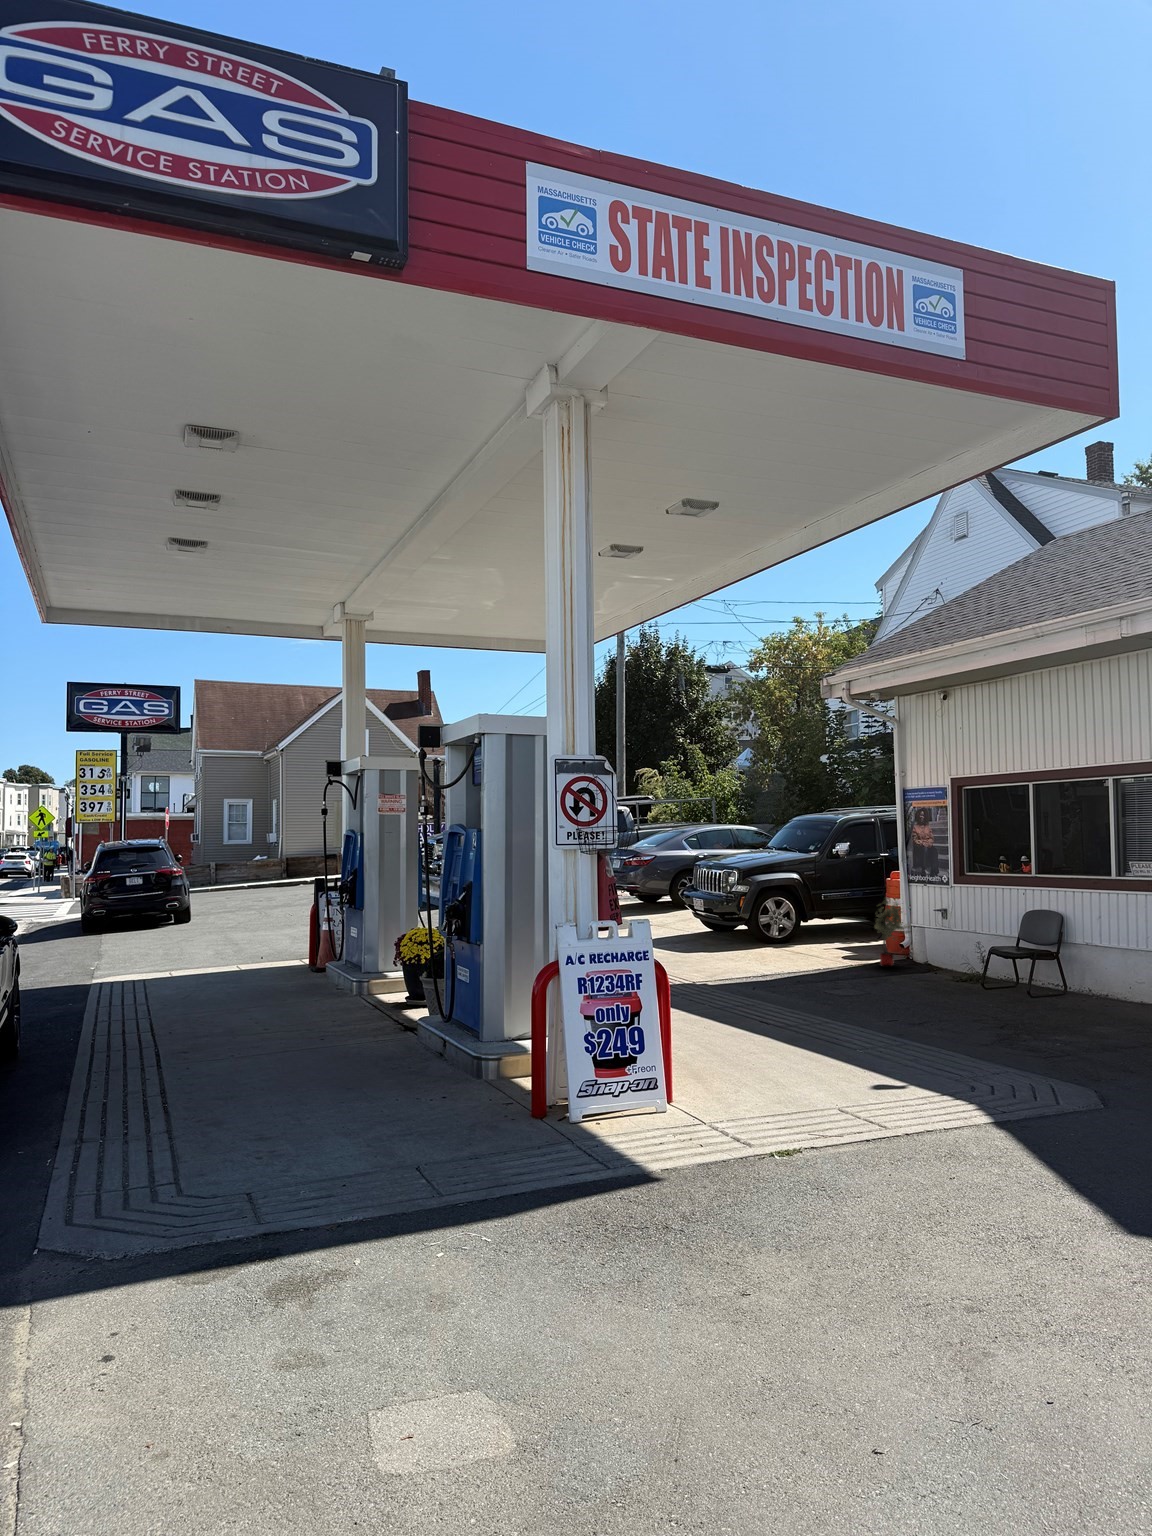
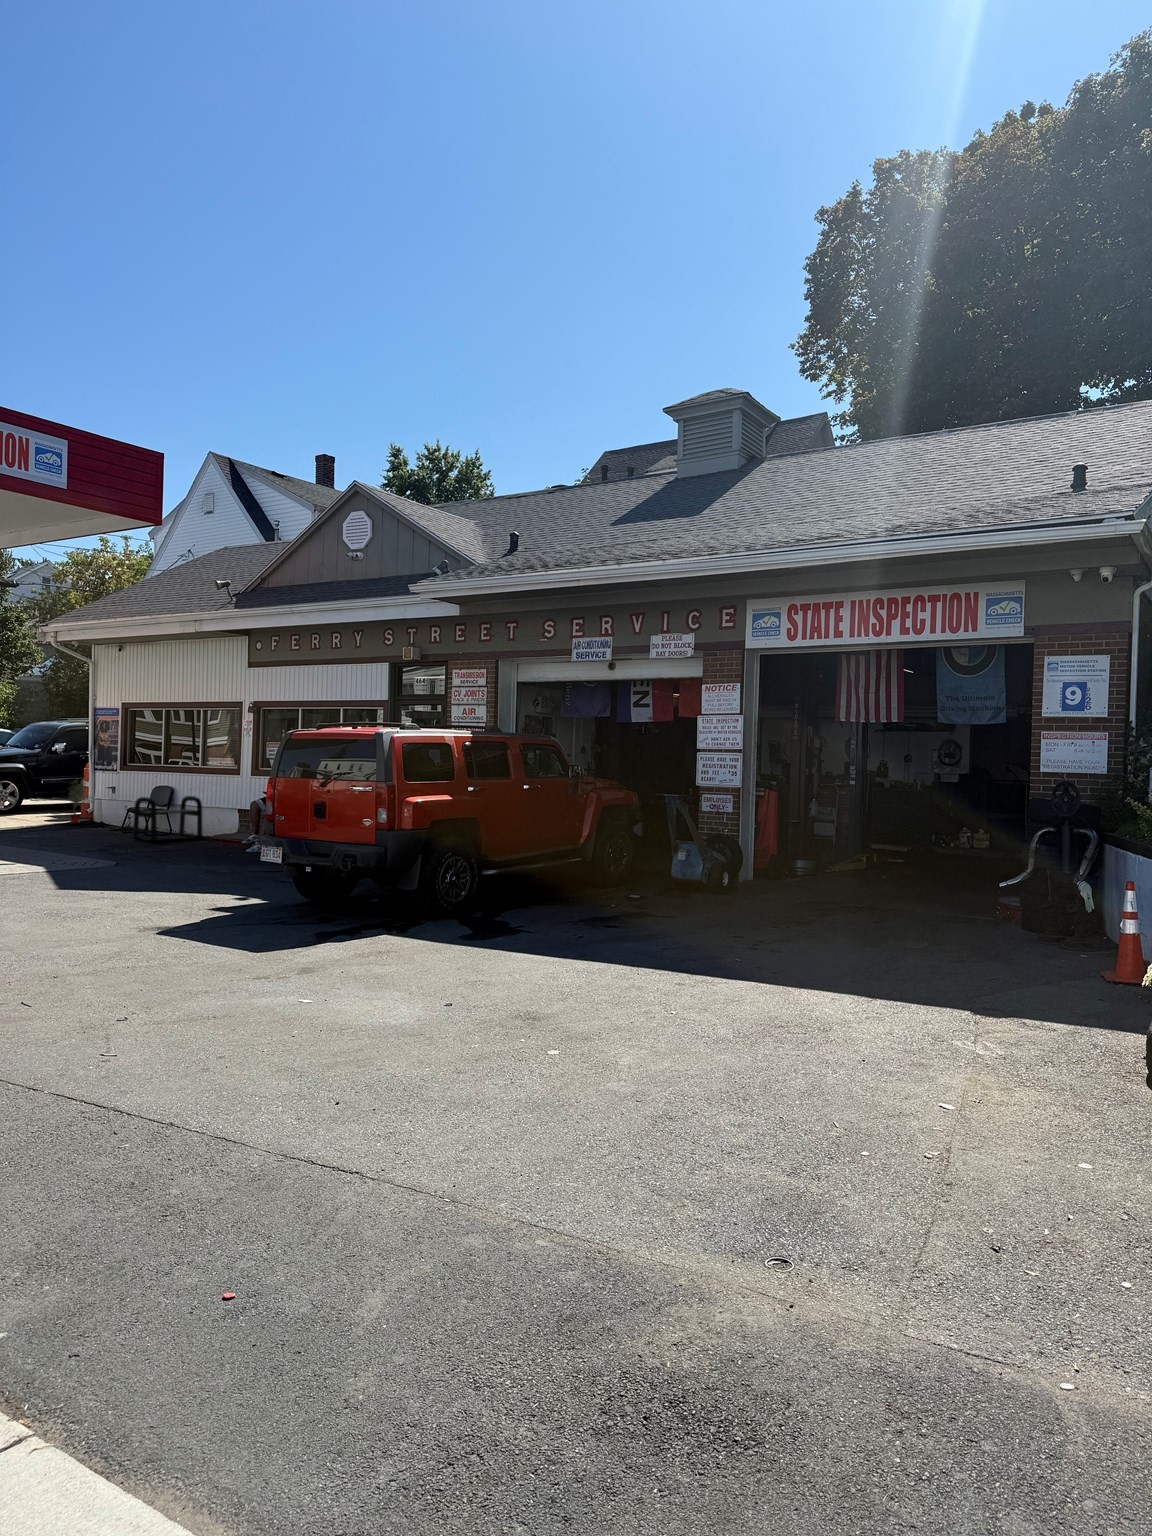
bench: none [1012,928,1132,1010] -> present [133,796,203,841]

